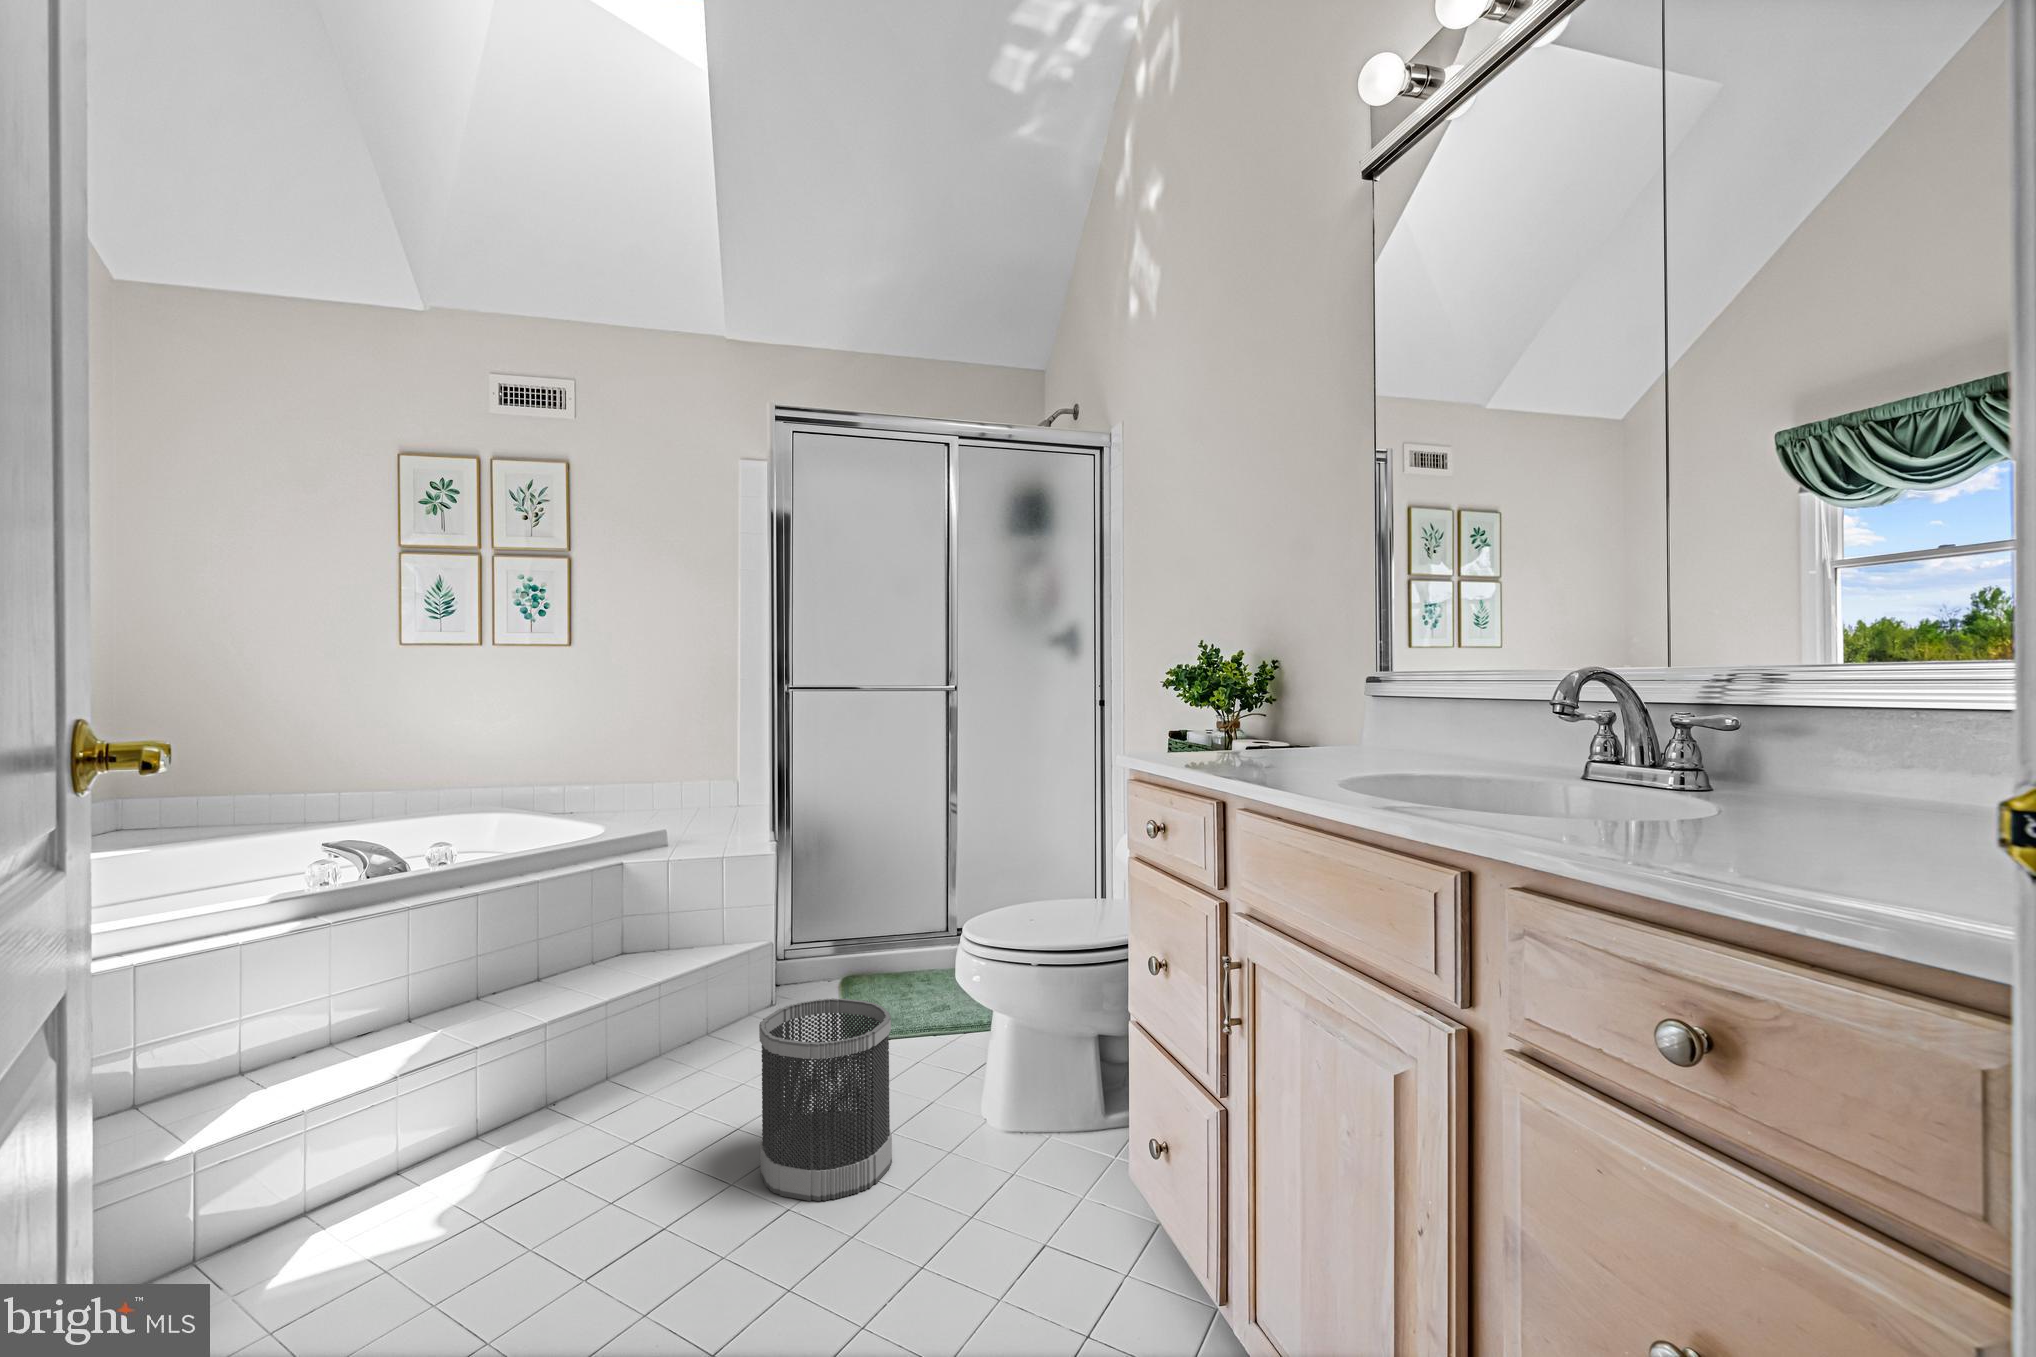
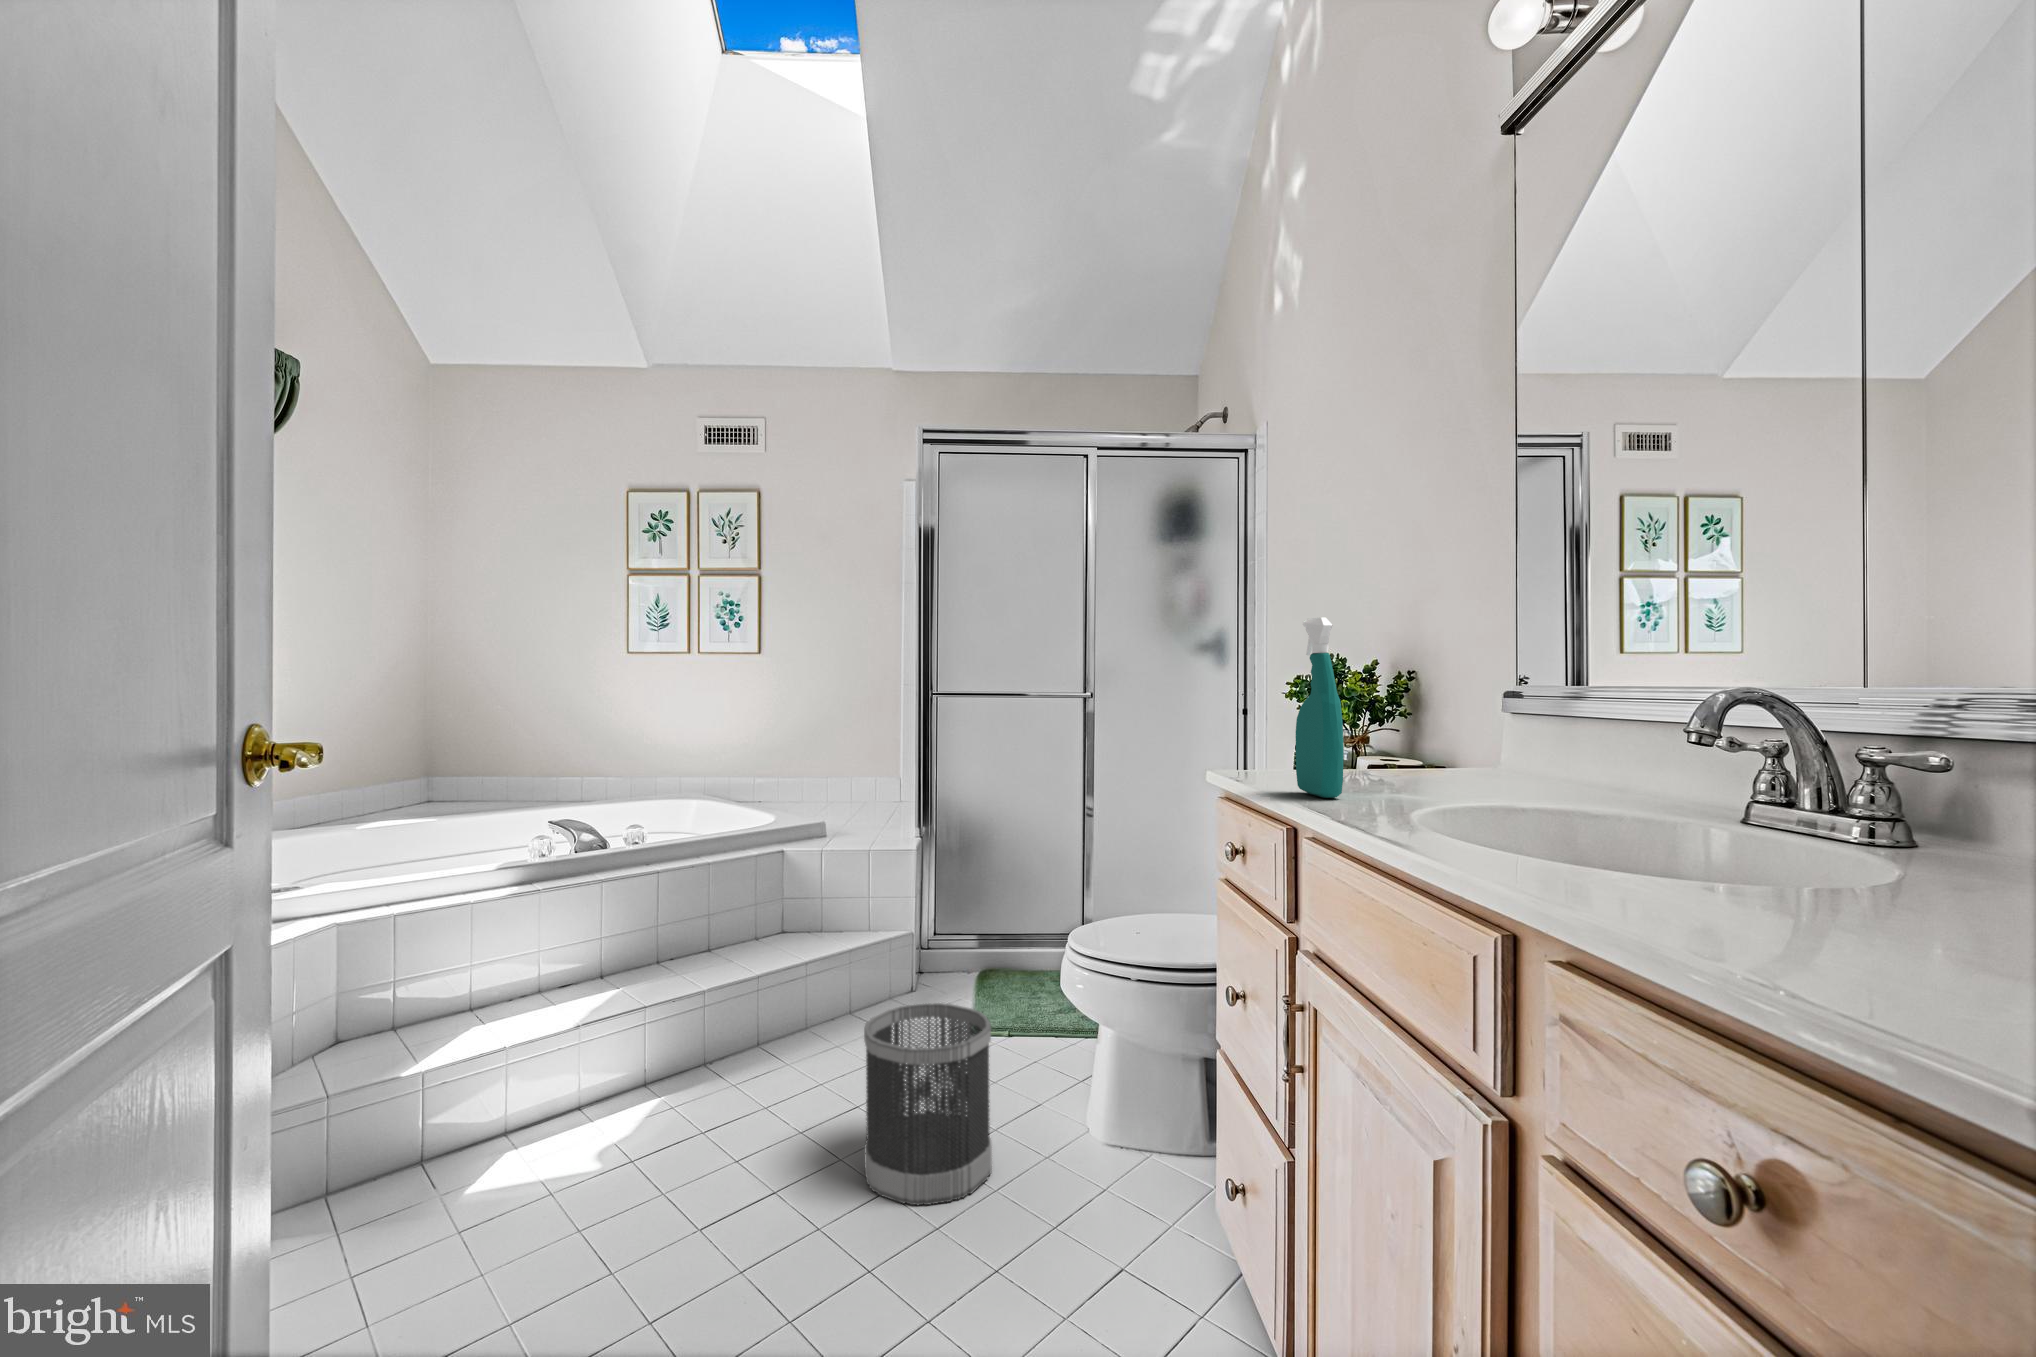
spray bottle: none [1213,609,1262,771] -> present [1296,617,1344,798]

